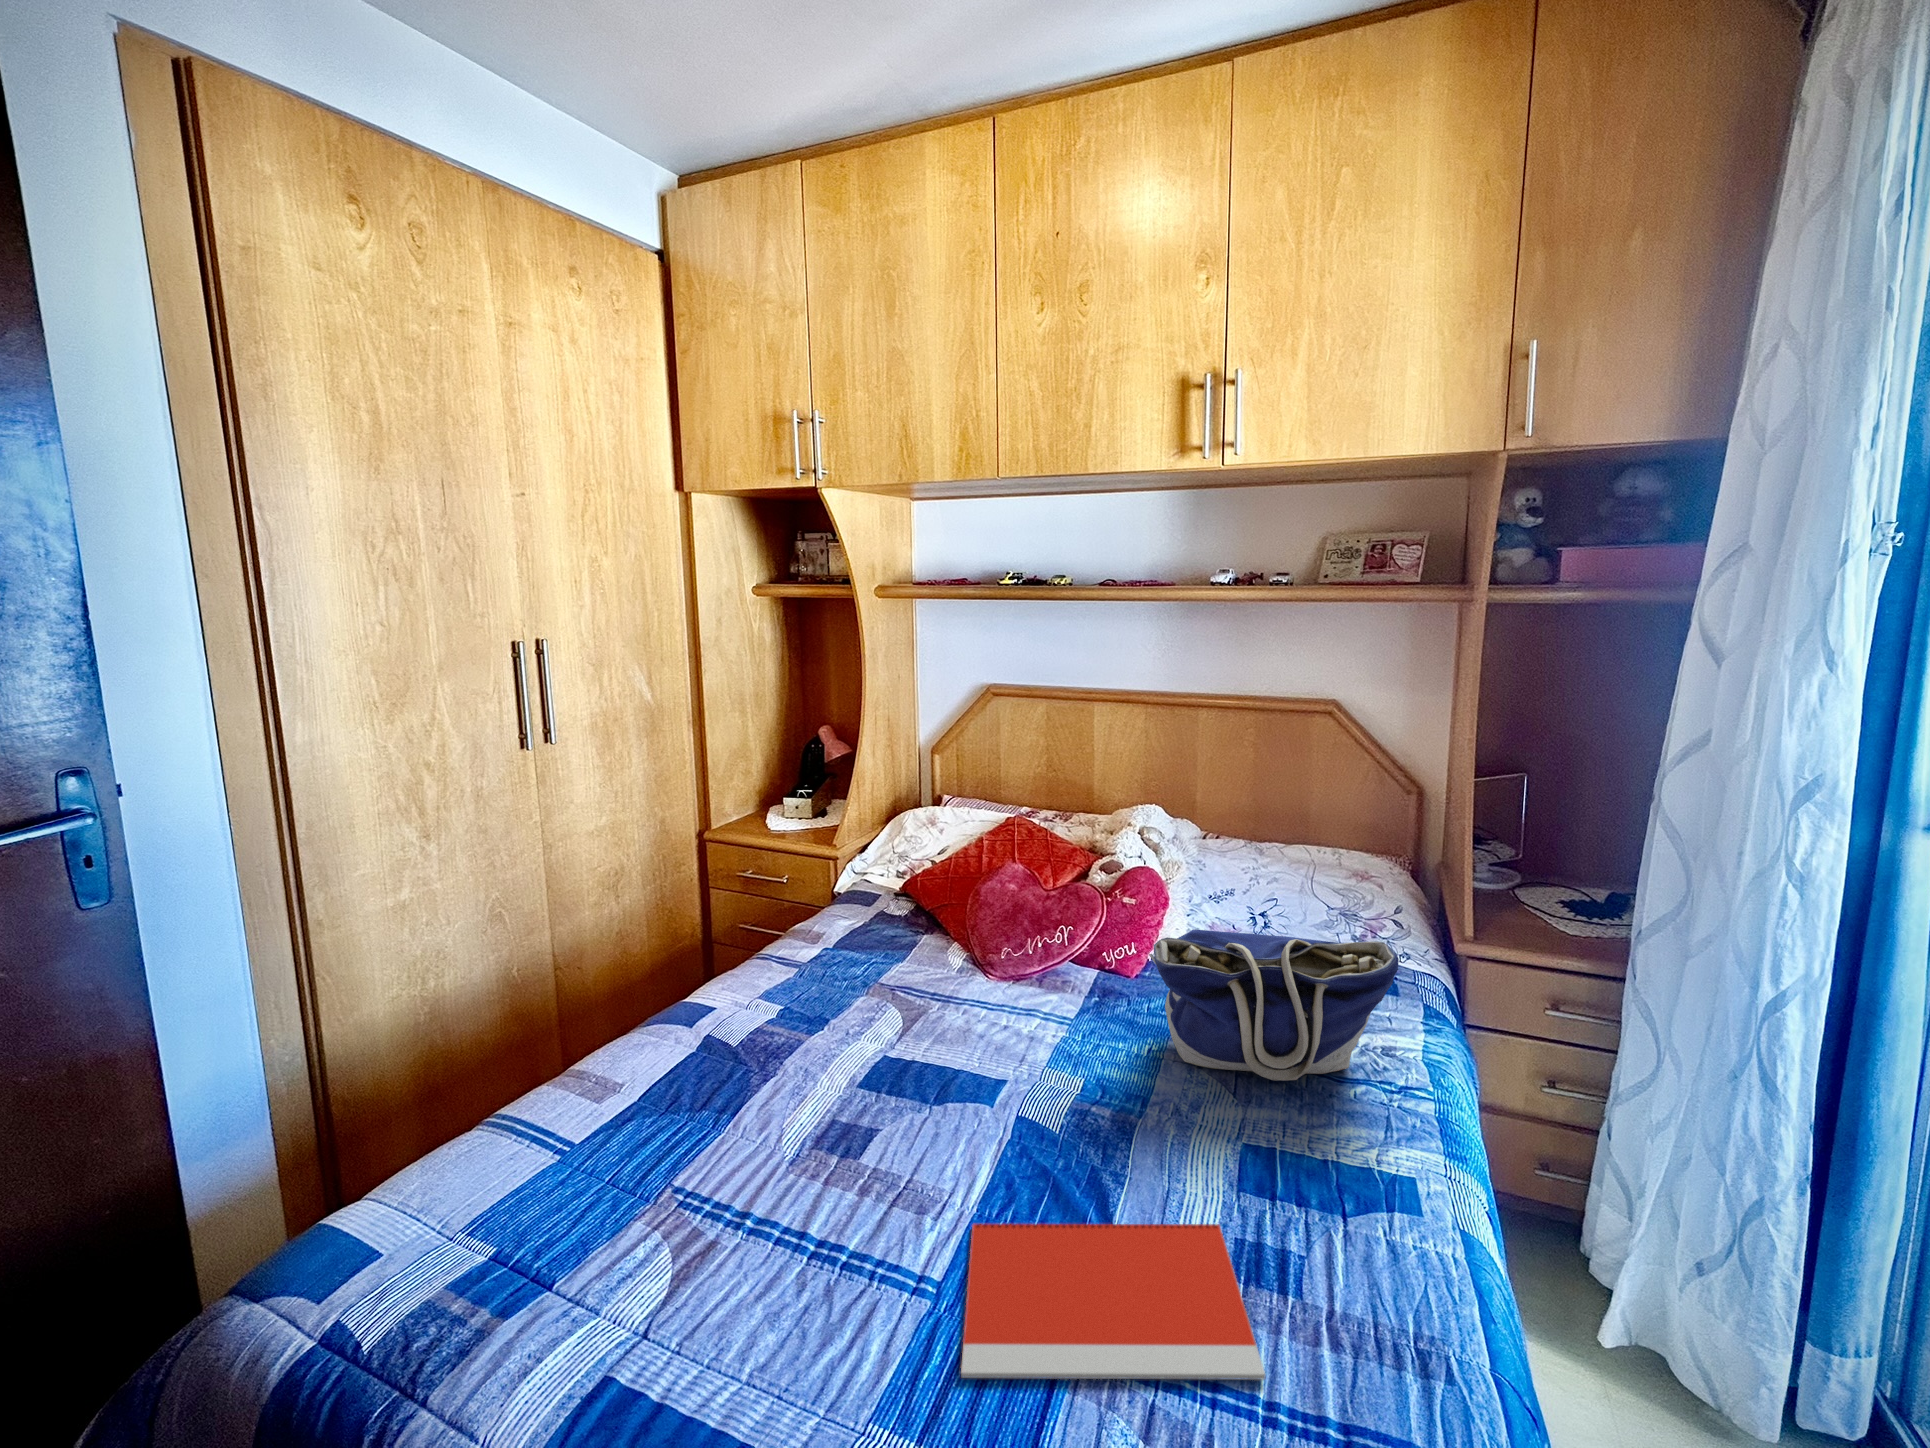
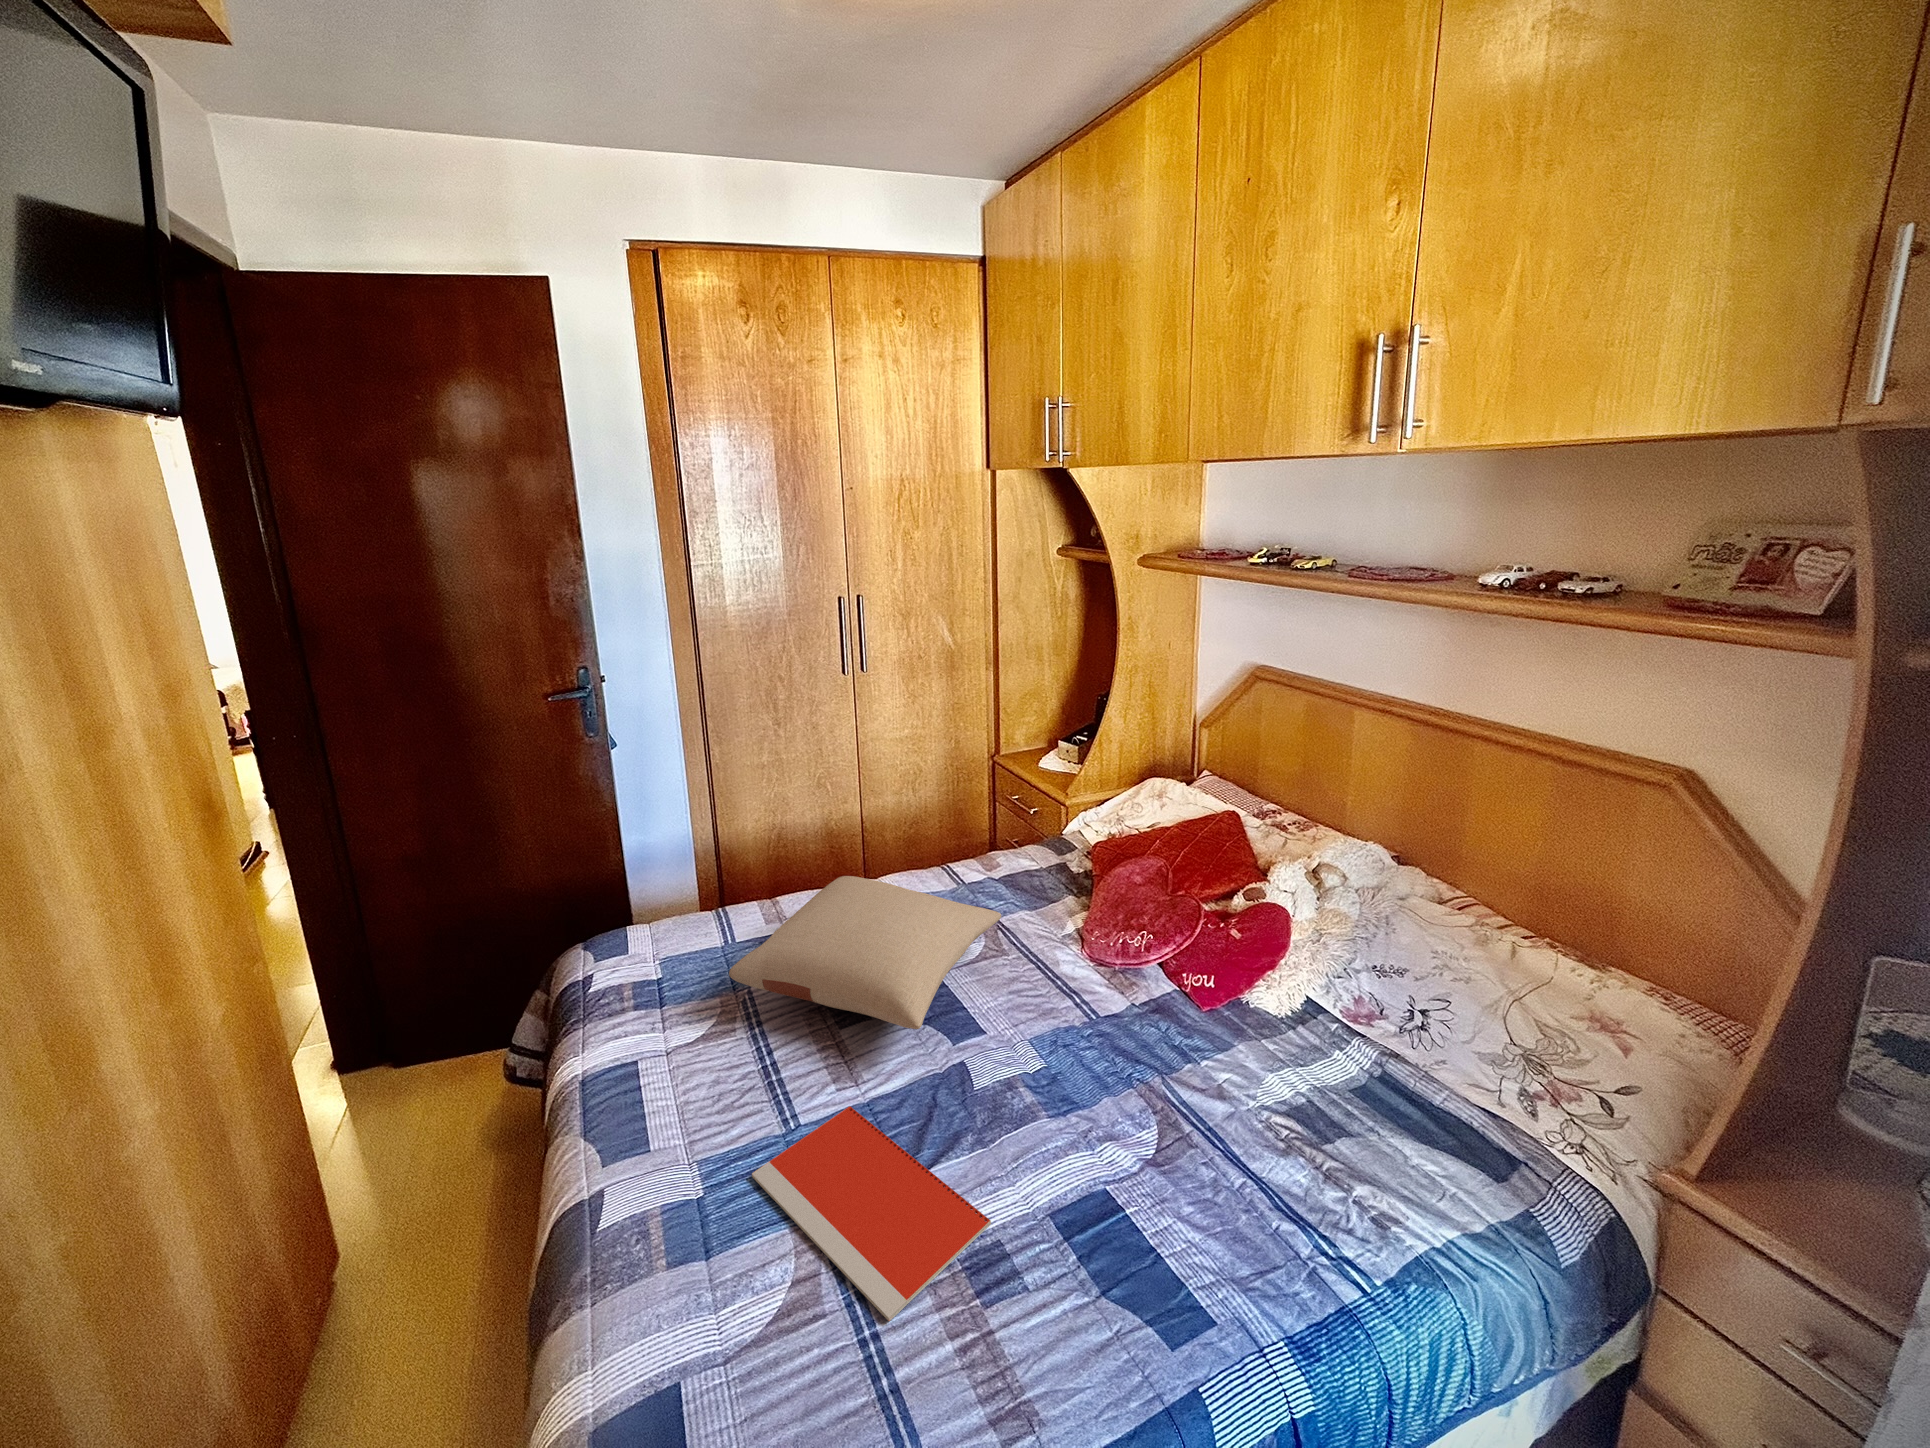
tote bag: present [1149,929,1399,1080] -> none [1090,973,1340,1202]
pillow: none [685,957,998,1166] -> present [729,876,1001,1029]

